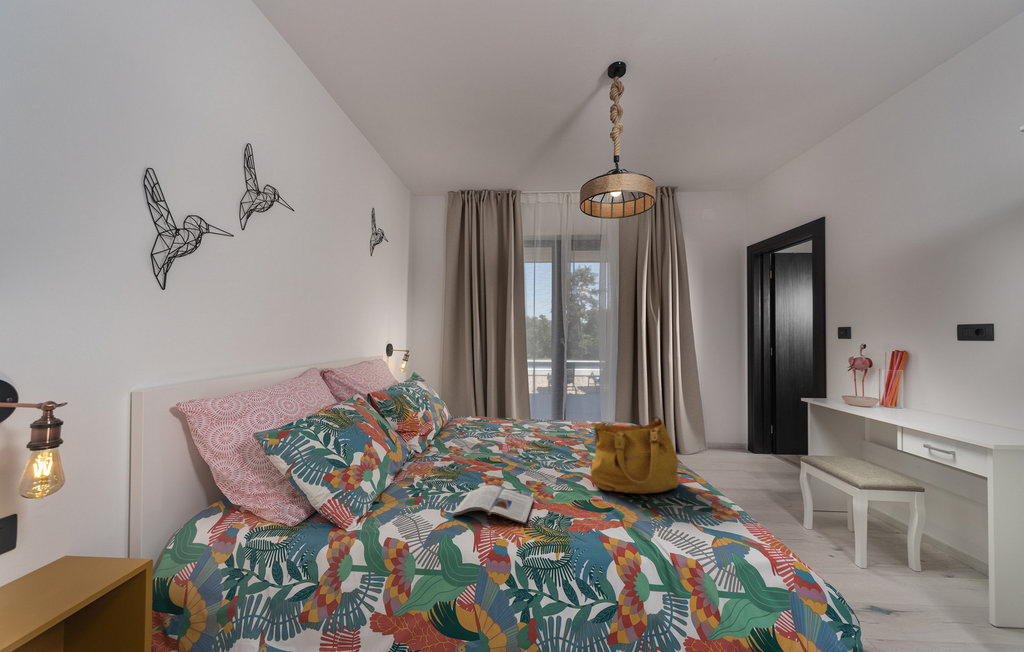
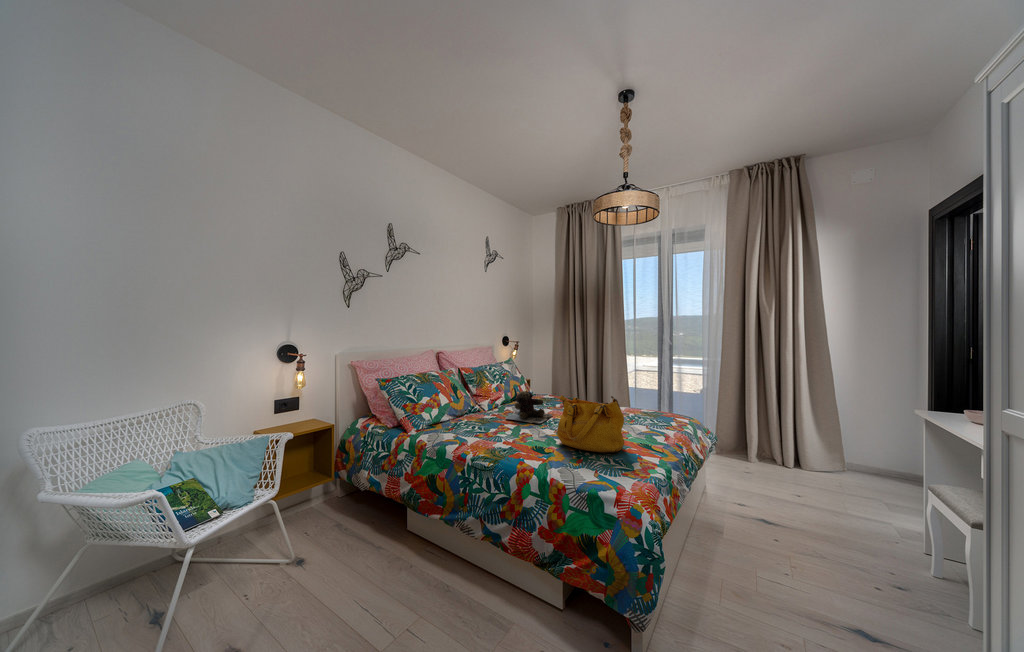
teddy bear: none [474,419,531,464] -> present [506,391,552,423]
magazine: present [453,485,534,524] -> none [457,427,511,447]

